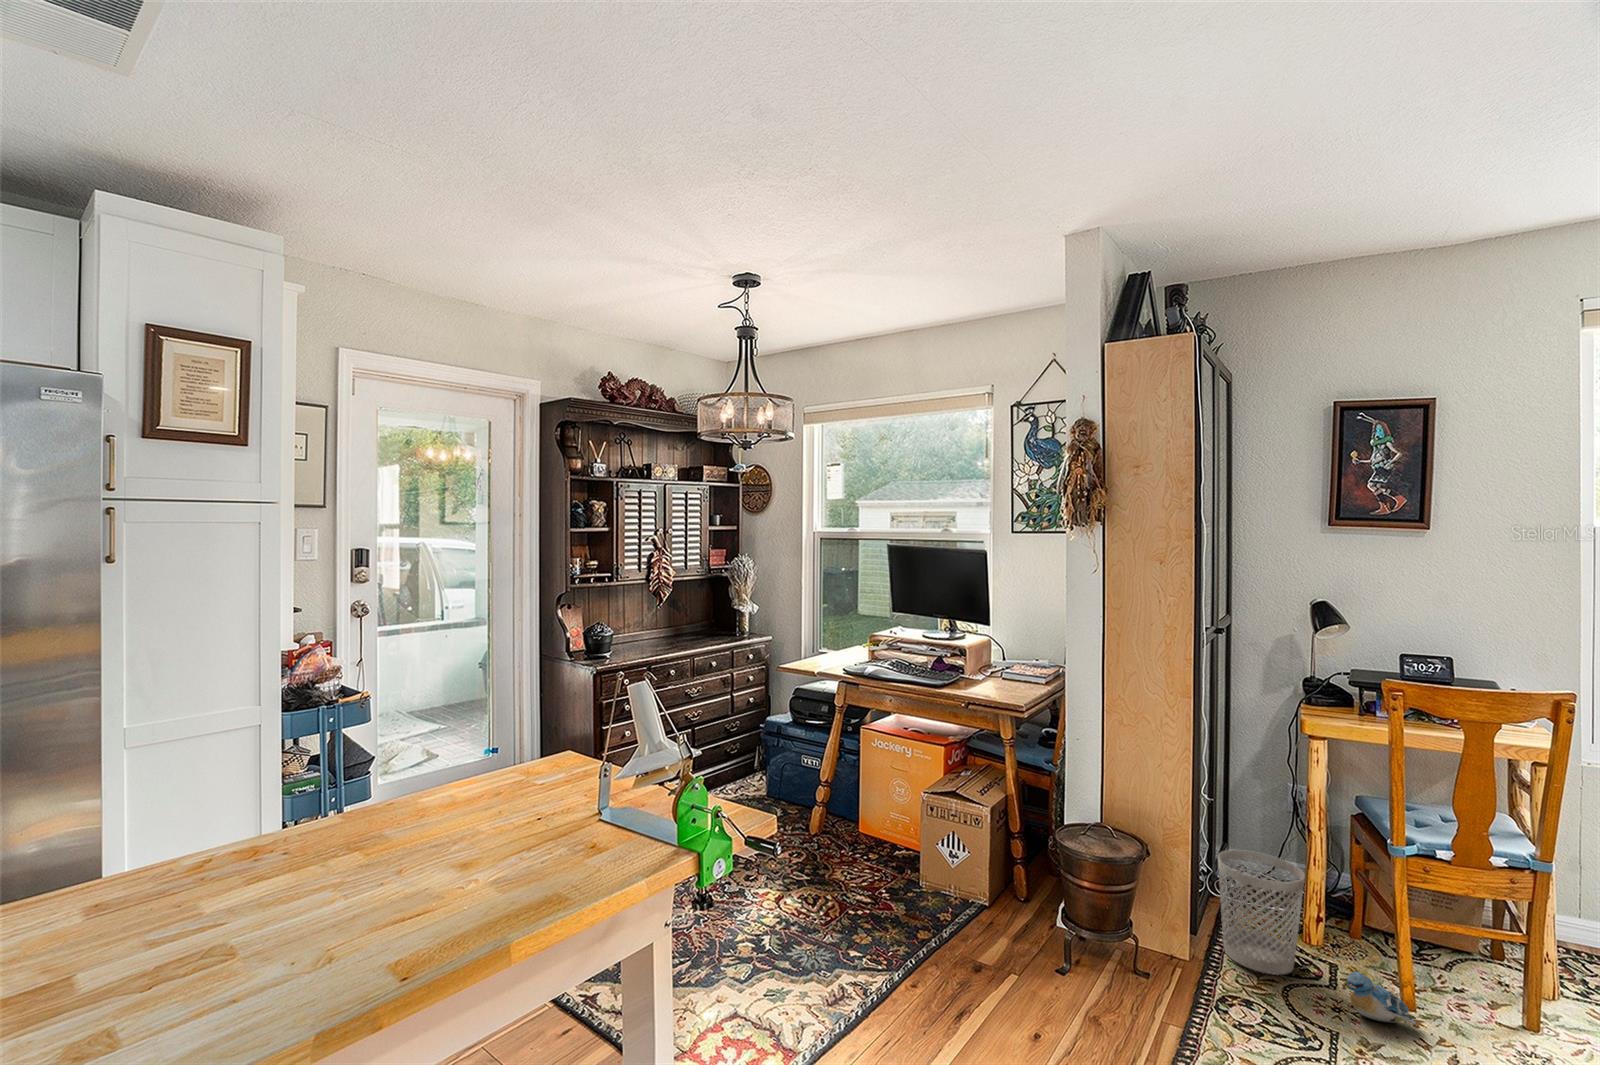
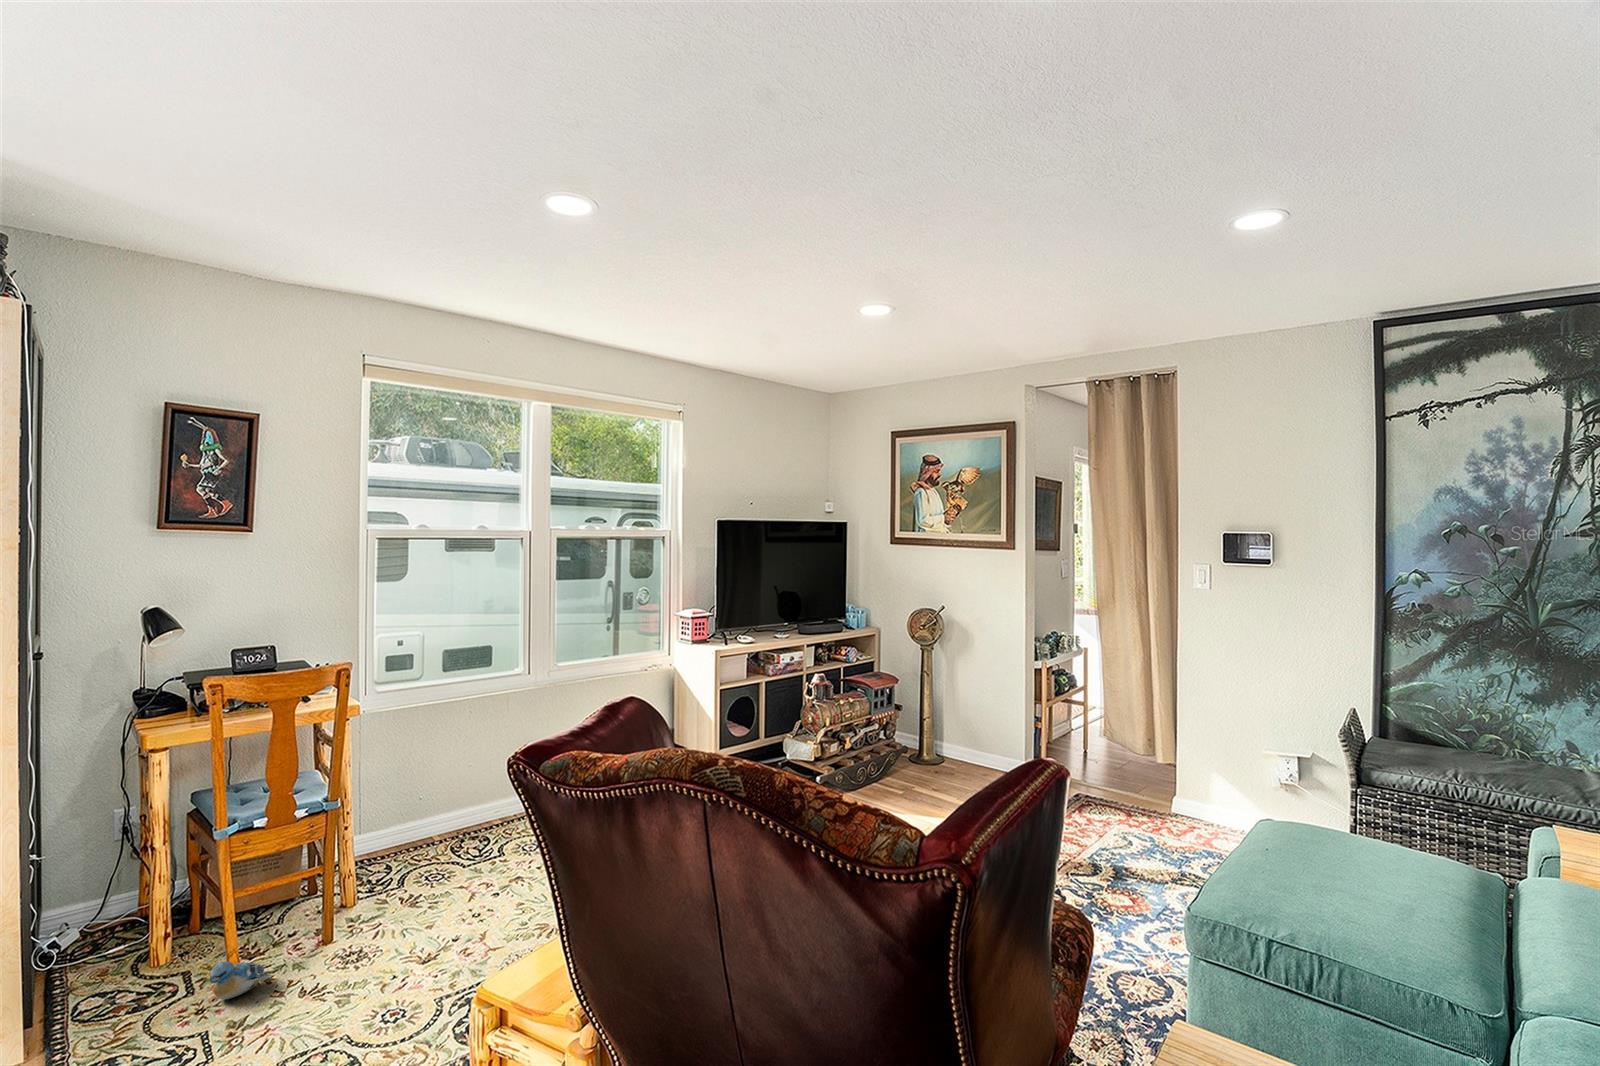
wastebasket: present [1218,850,1305,975] -> none [49,894,160,1034]

